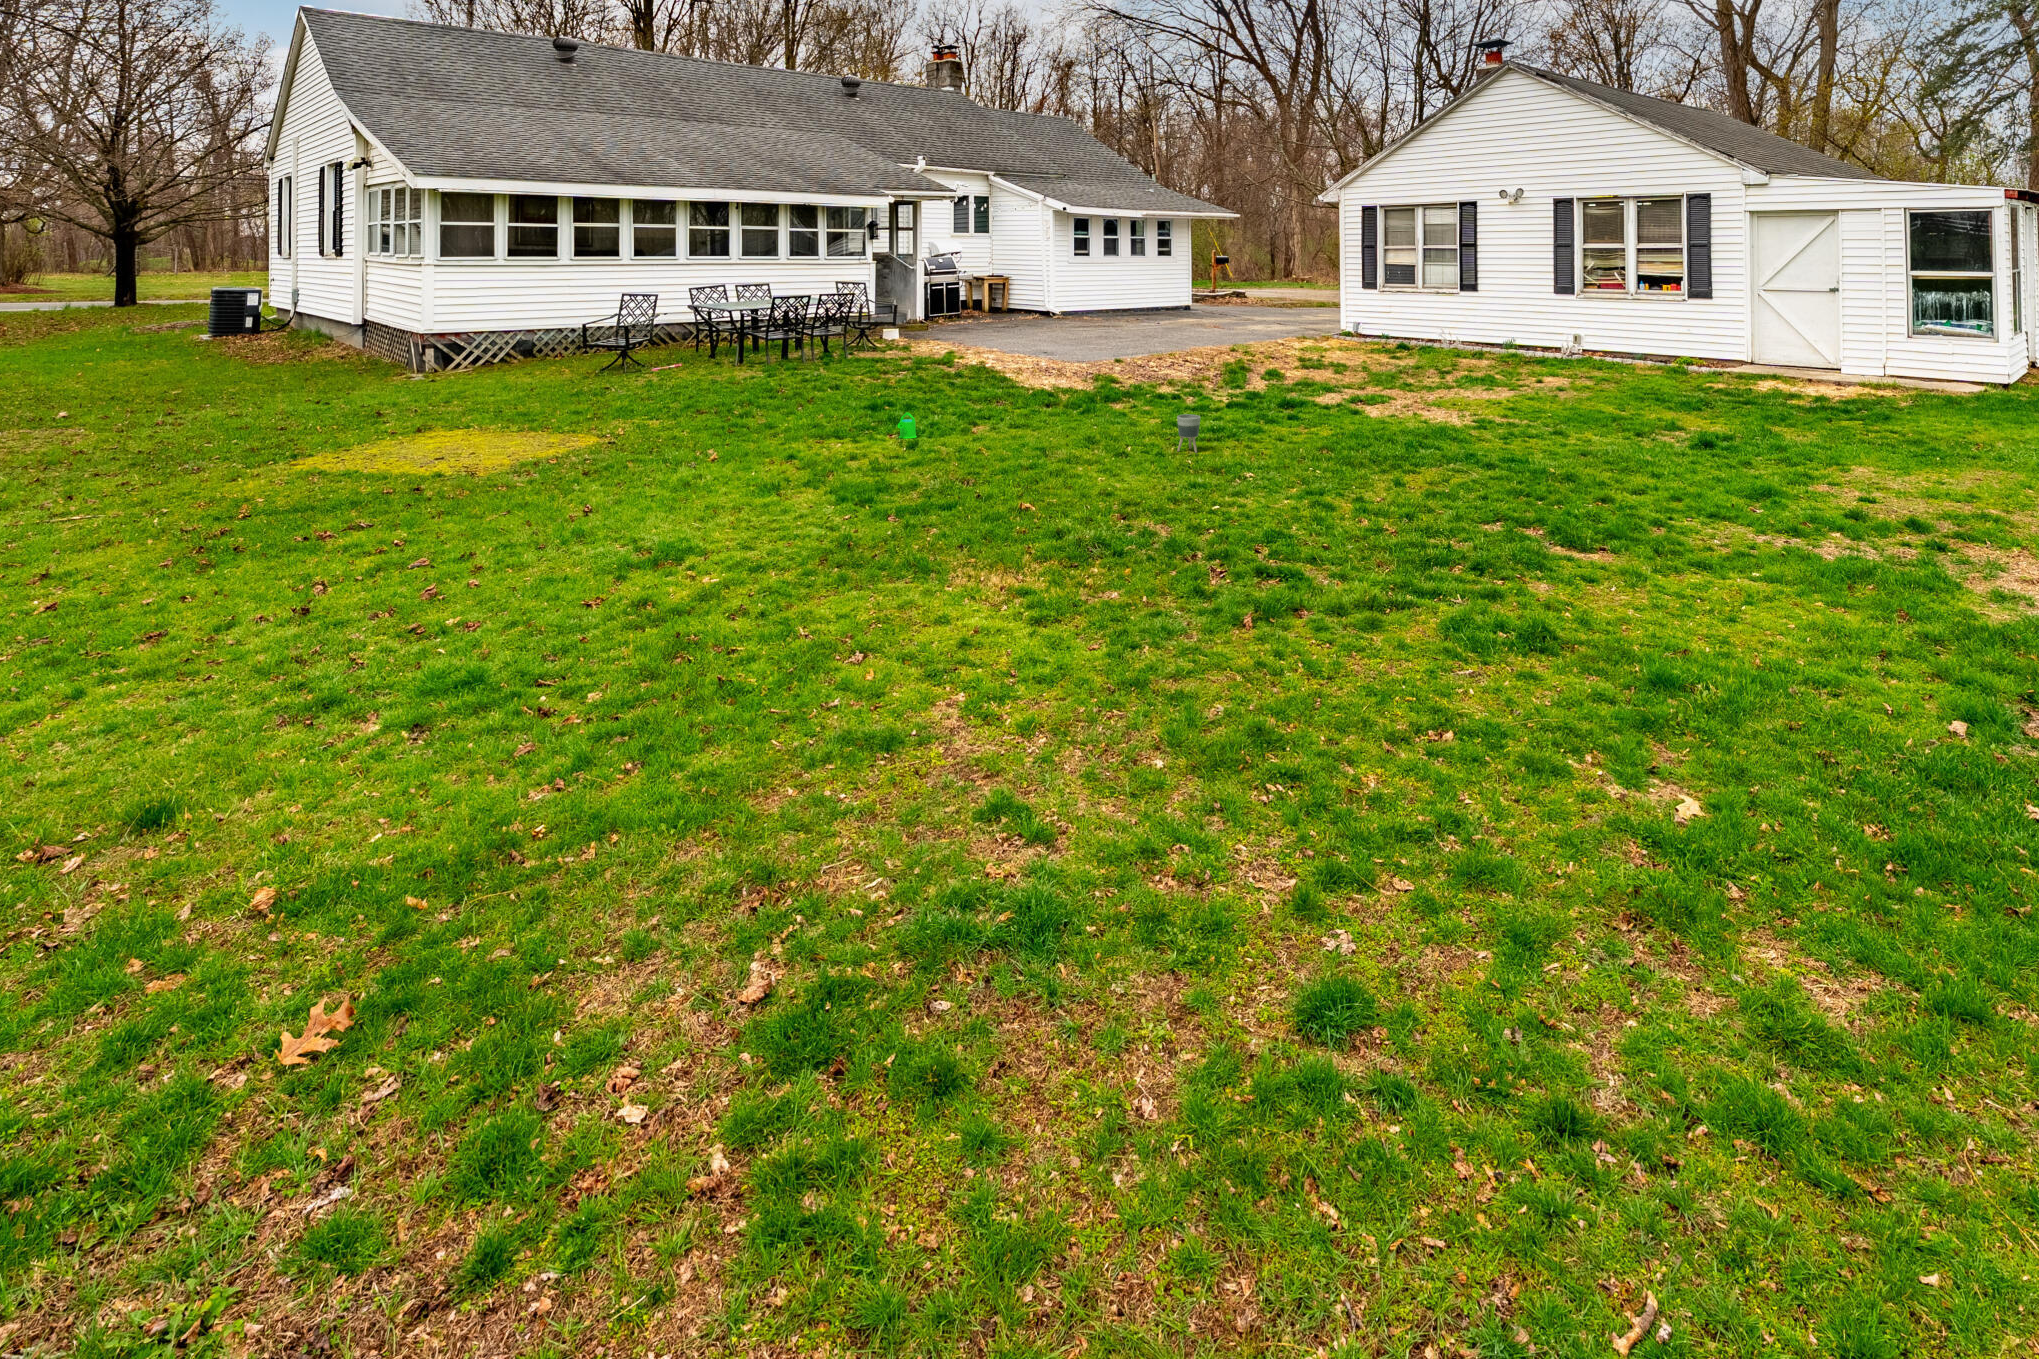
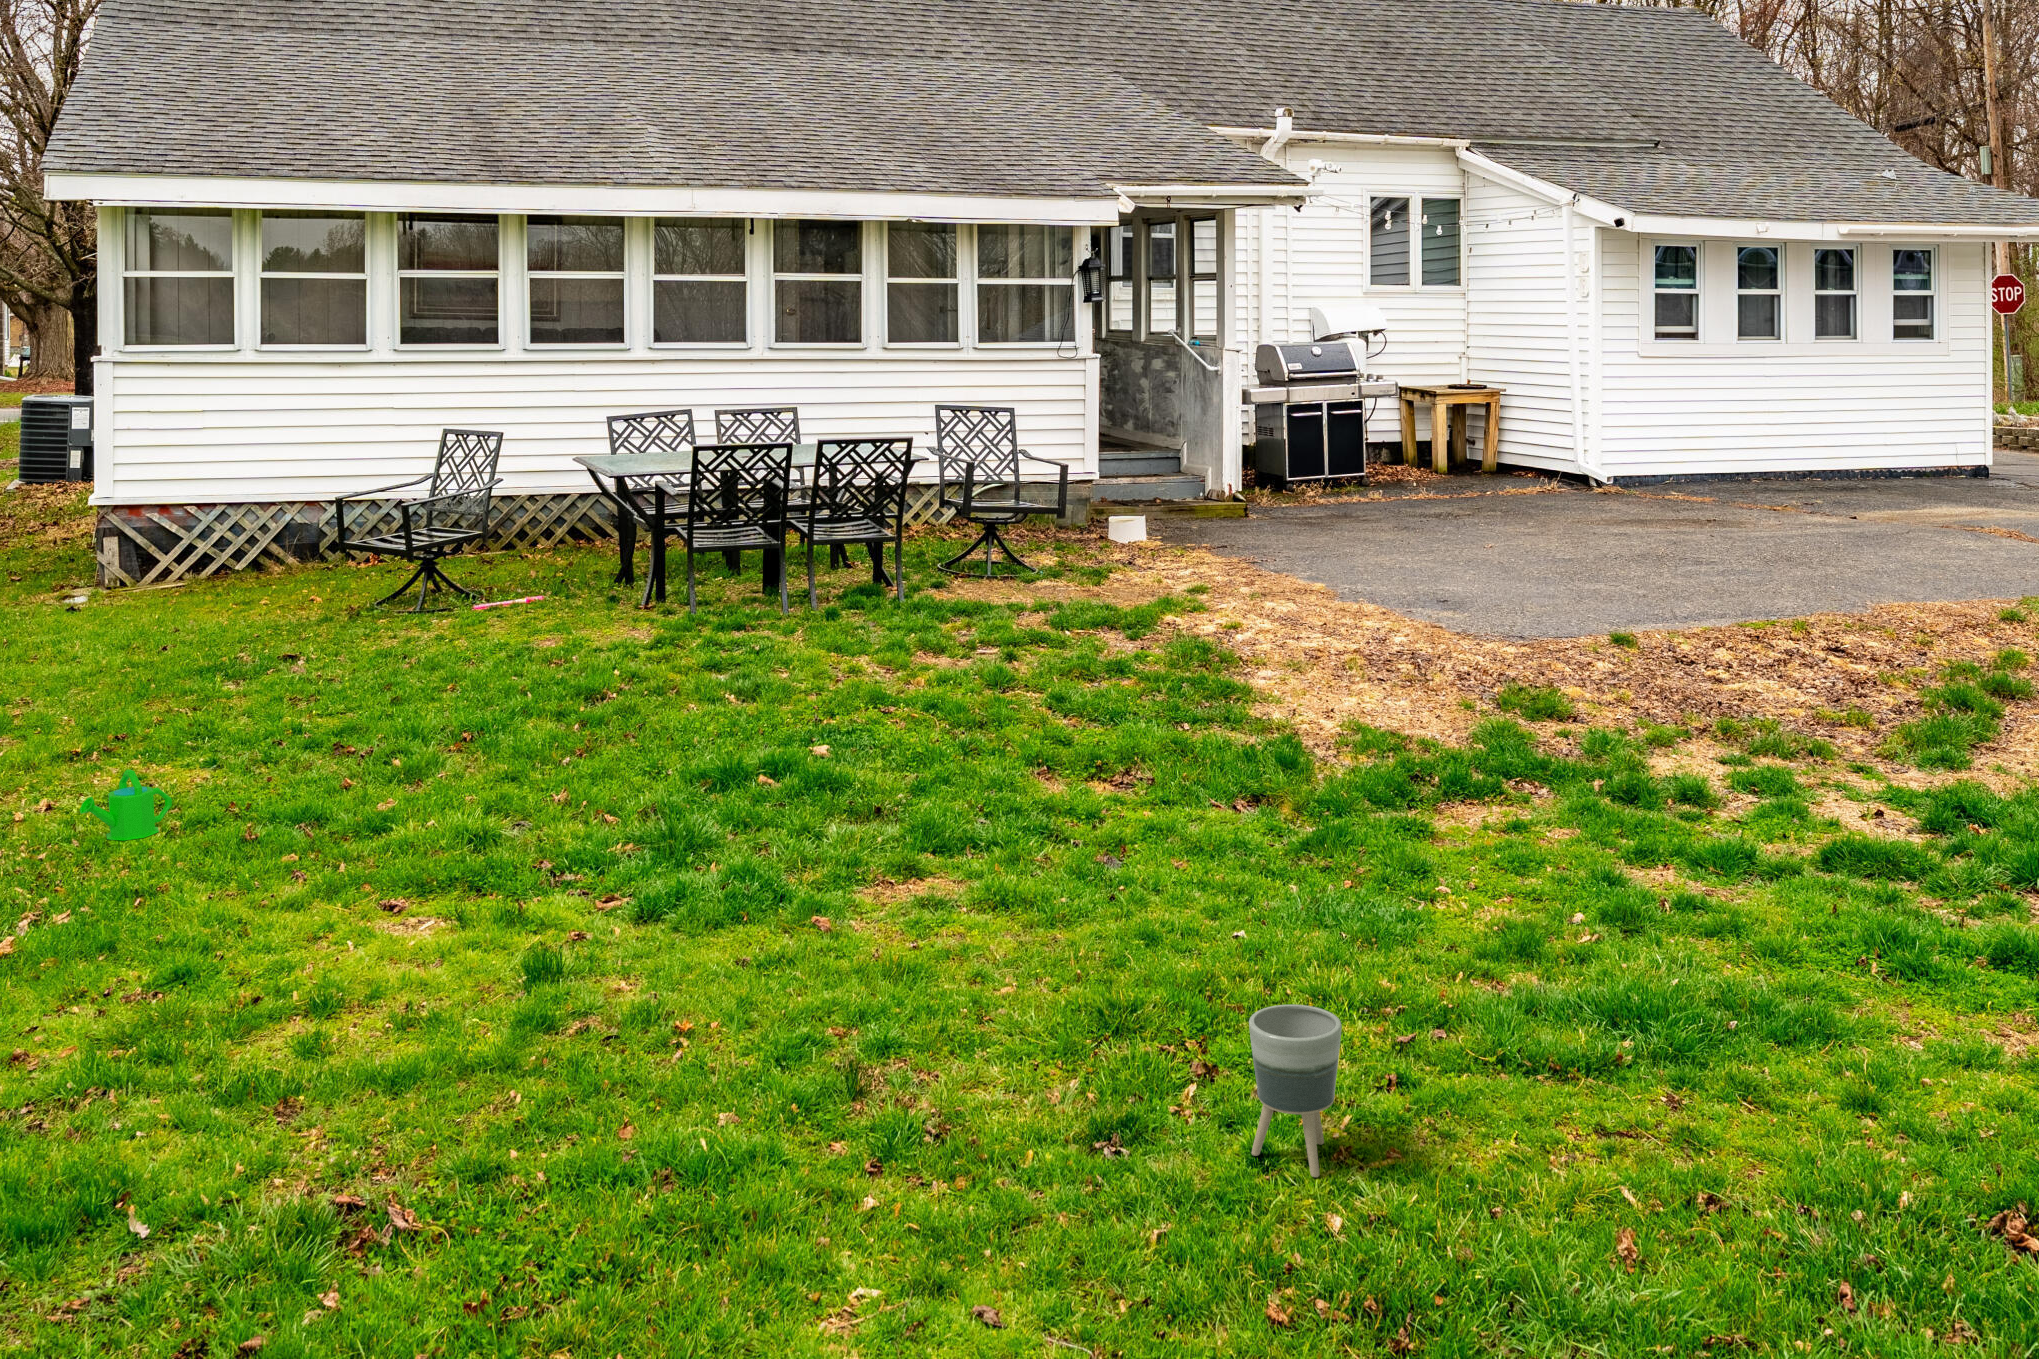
watering can: present [897,412,917,439] -> present [79,769,172,841]

